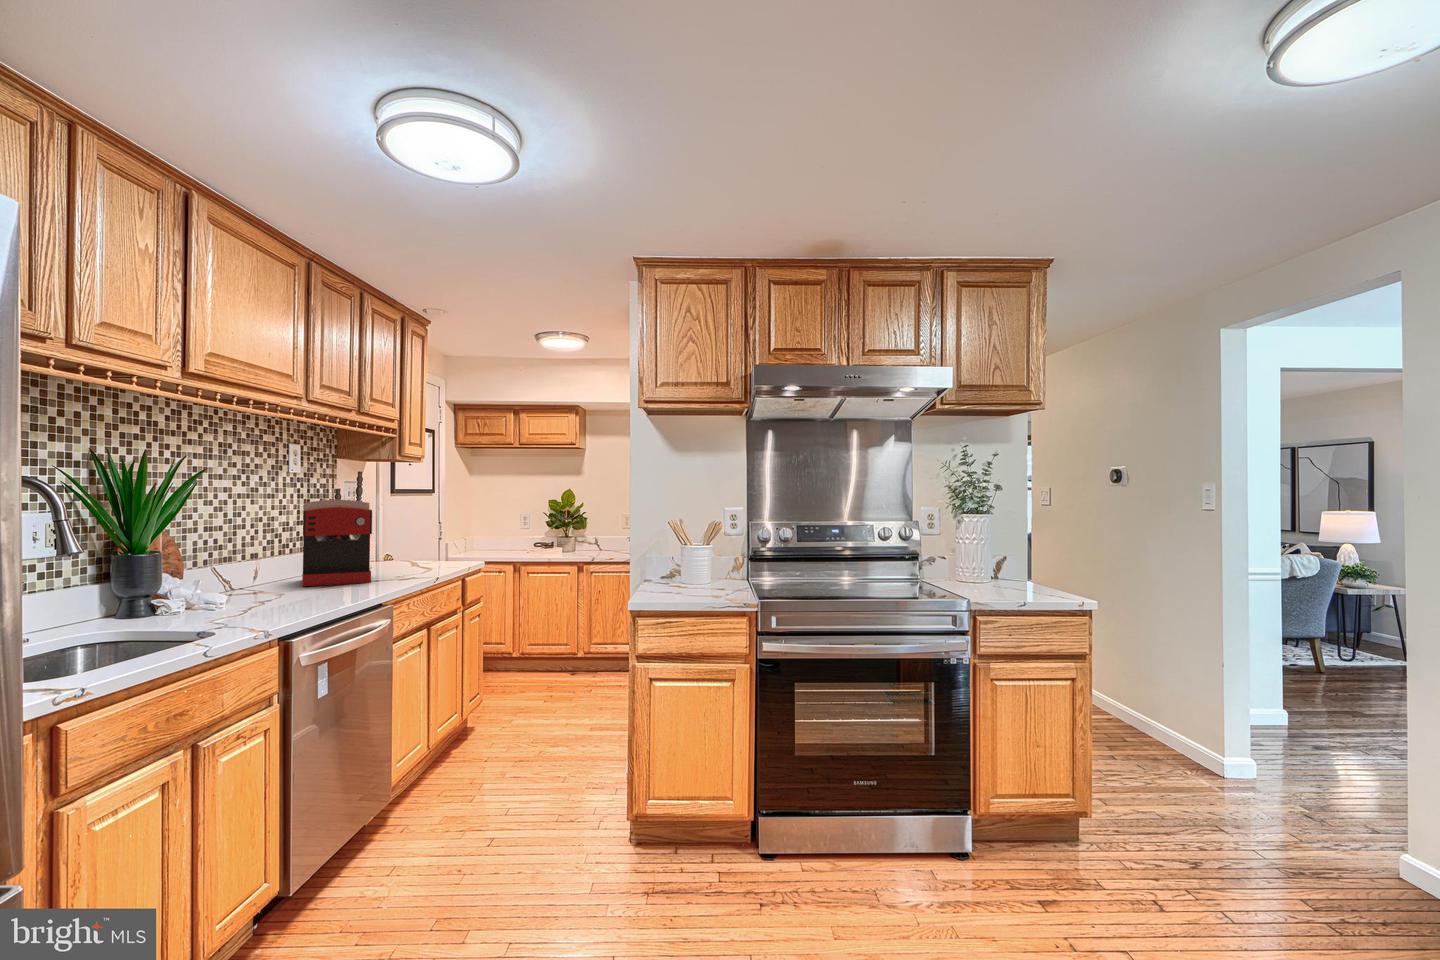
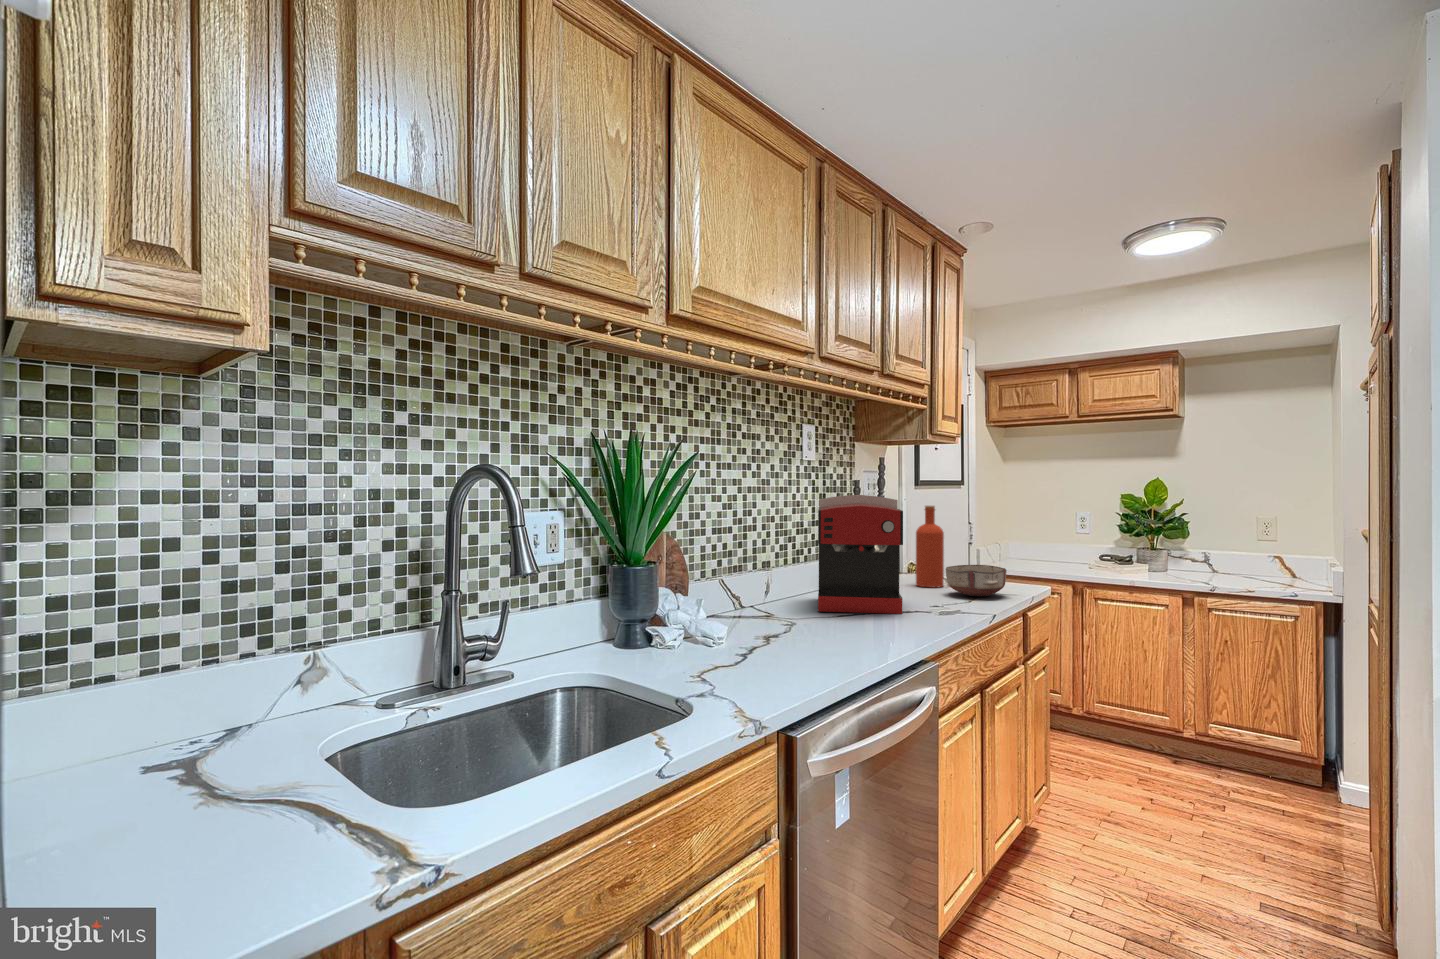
bottle: none [386,508,408,568] -> present [916,506,944,587]
ceramic bowl: none [408,548,451,570] -> present [946,565,1007,596]

